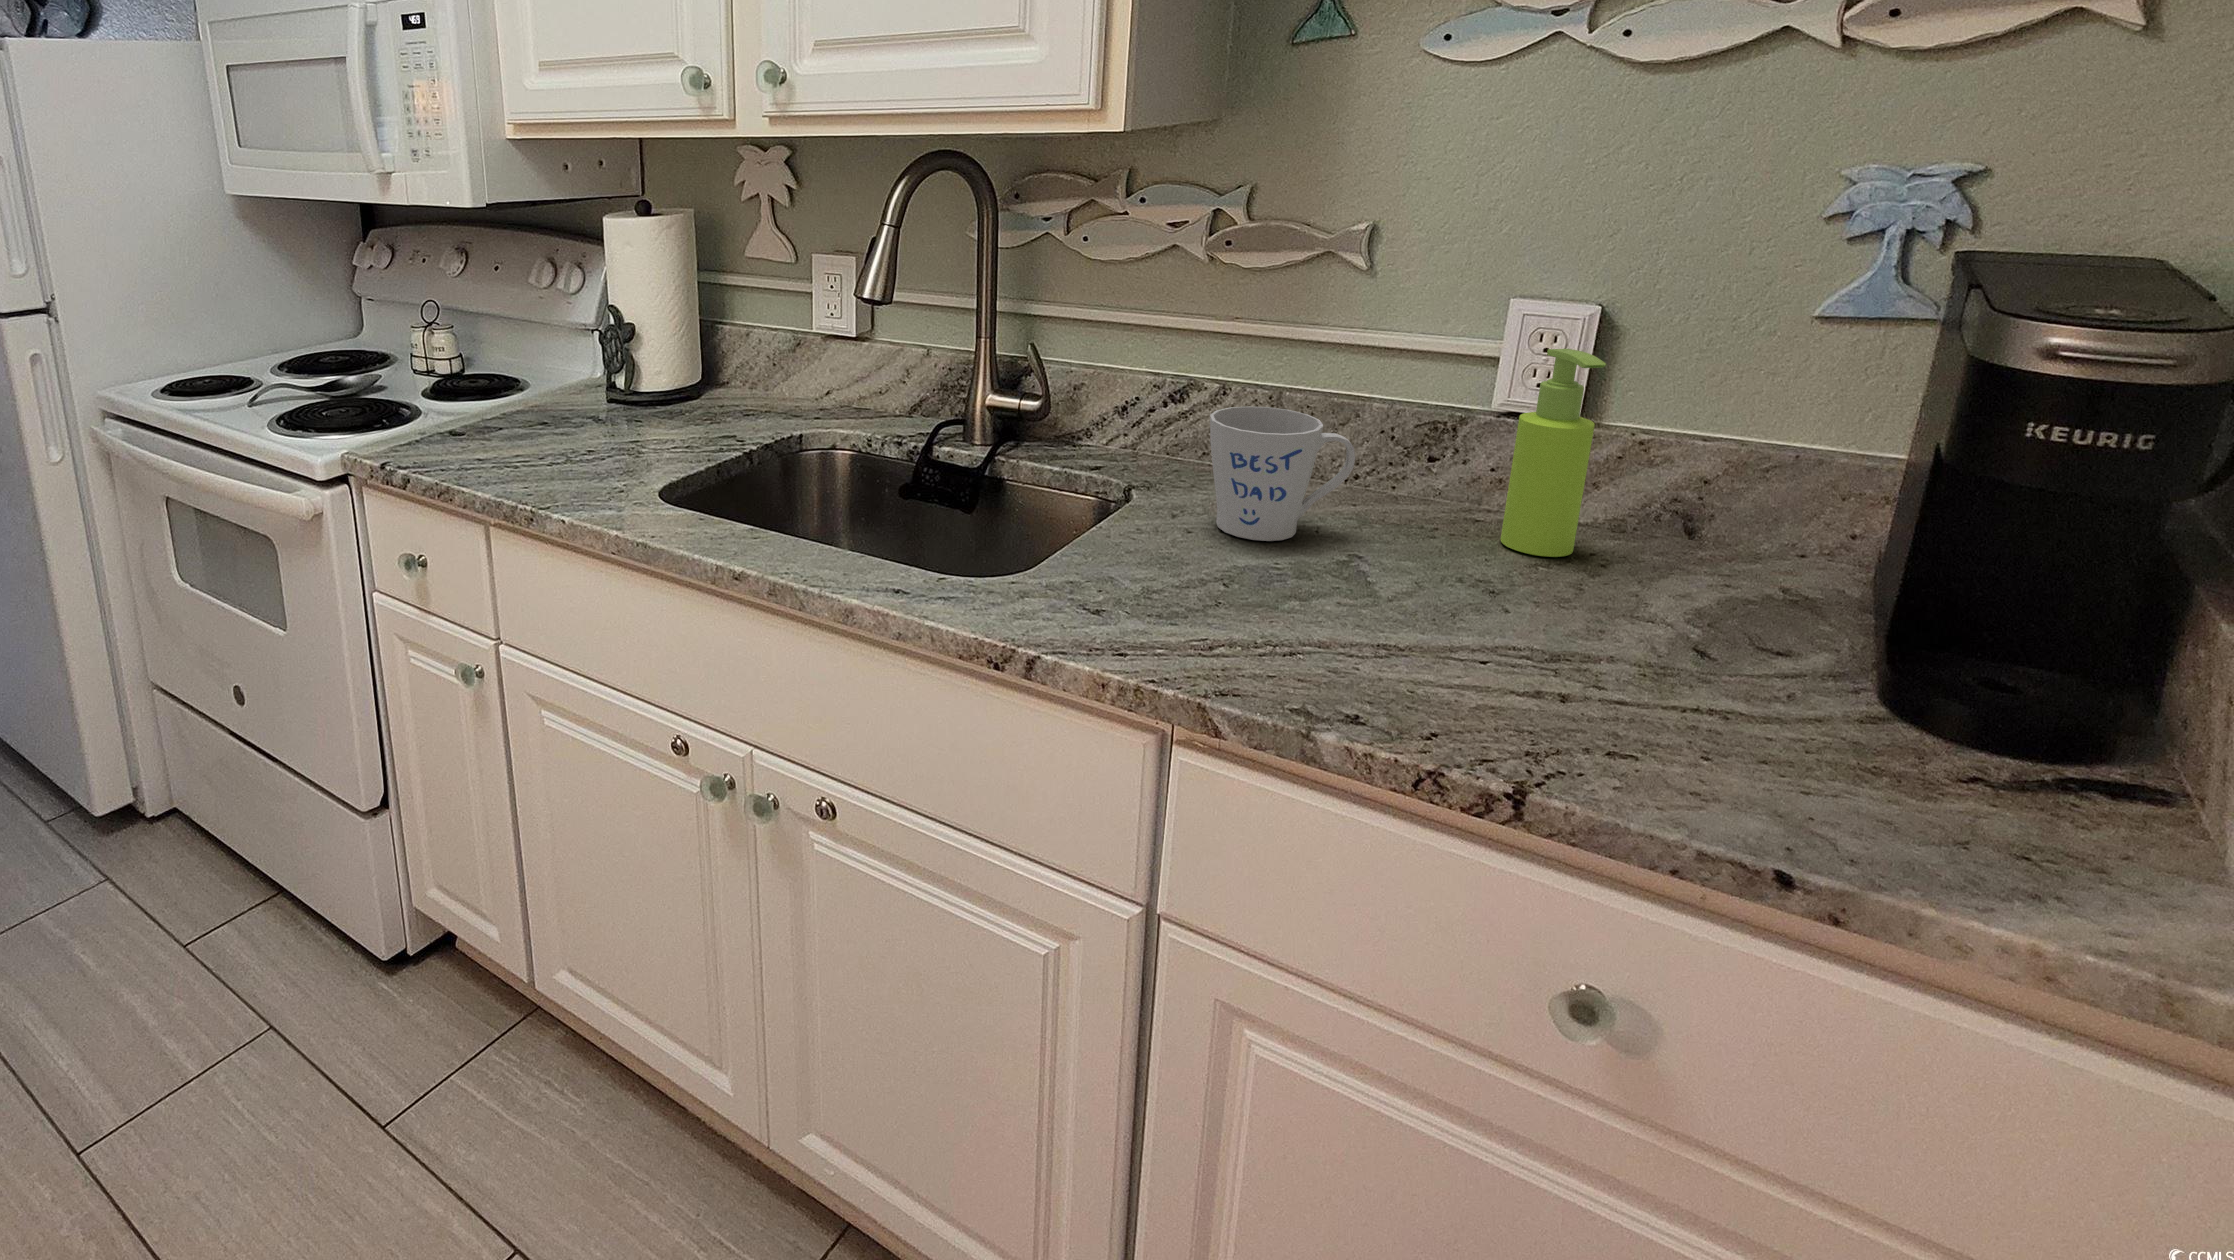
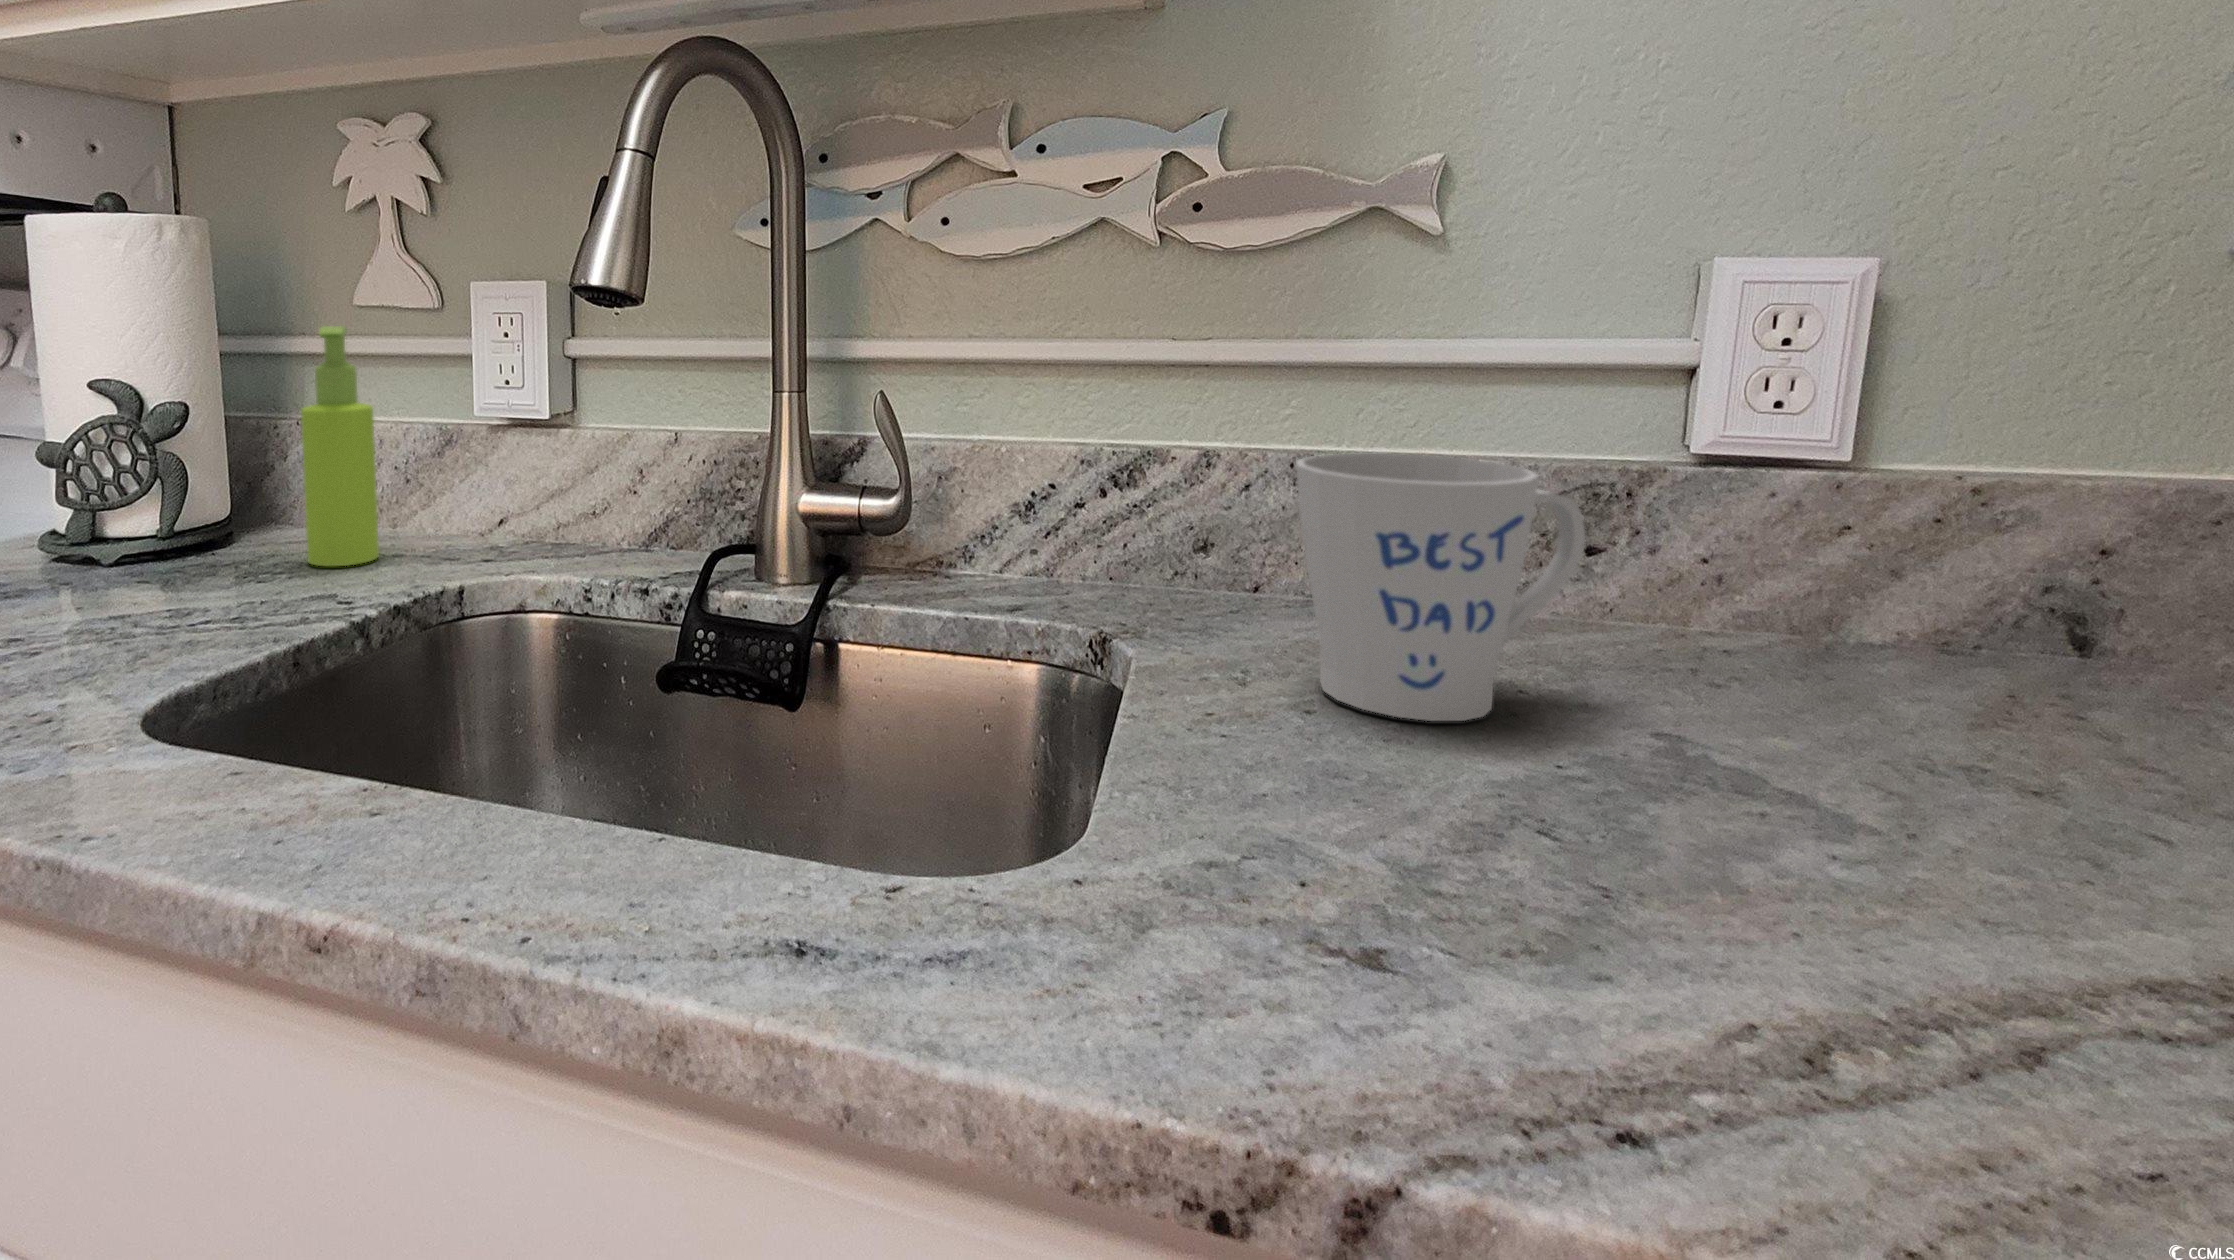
soap dispenser: present [1501,349,1606,557] -> present [301,326,379,566]

